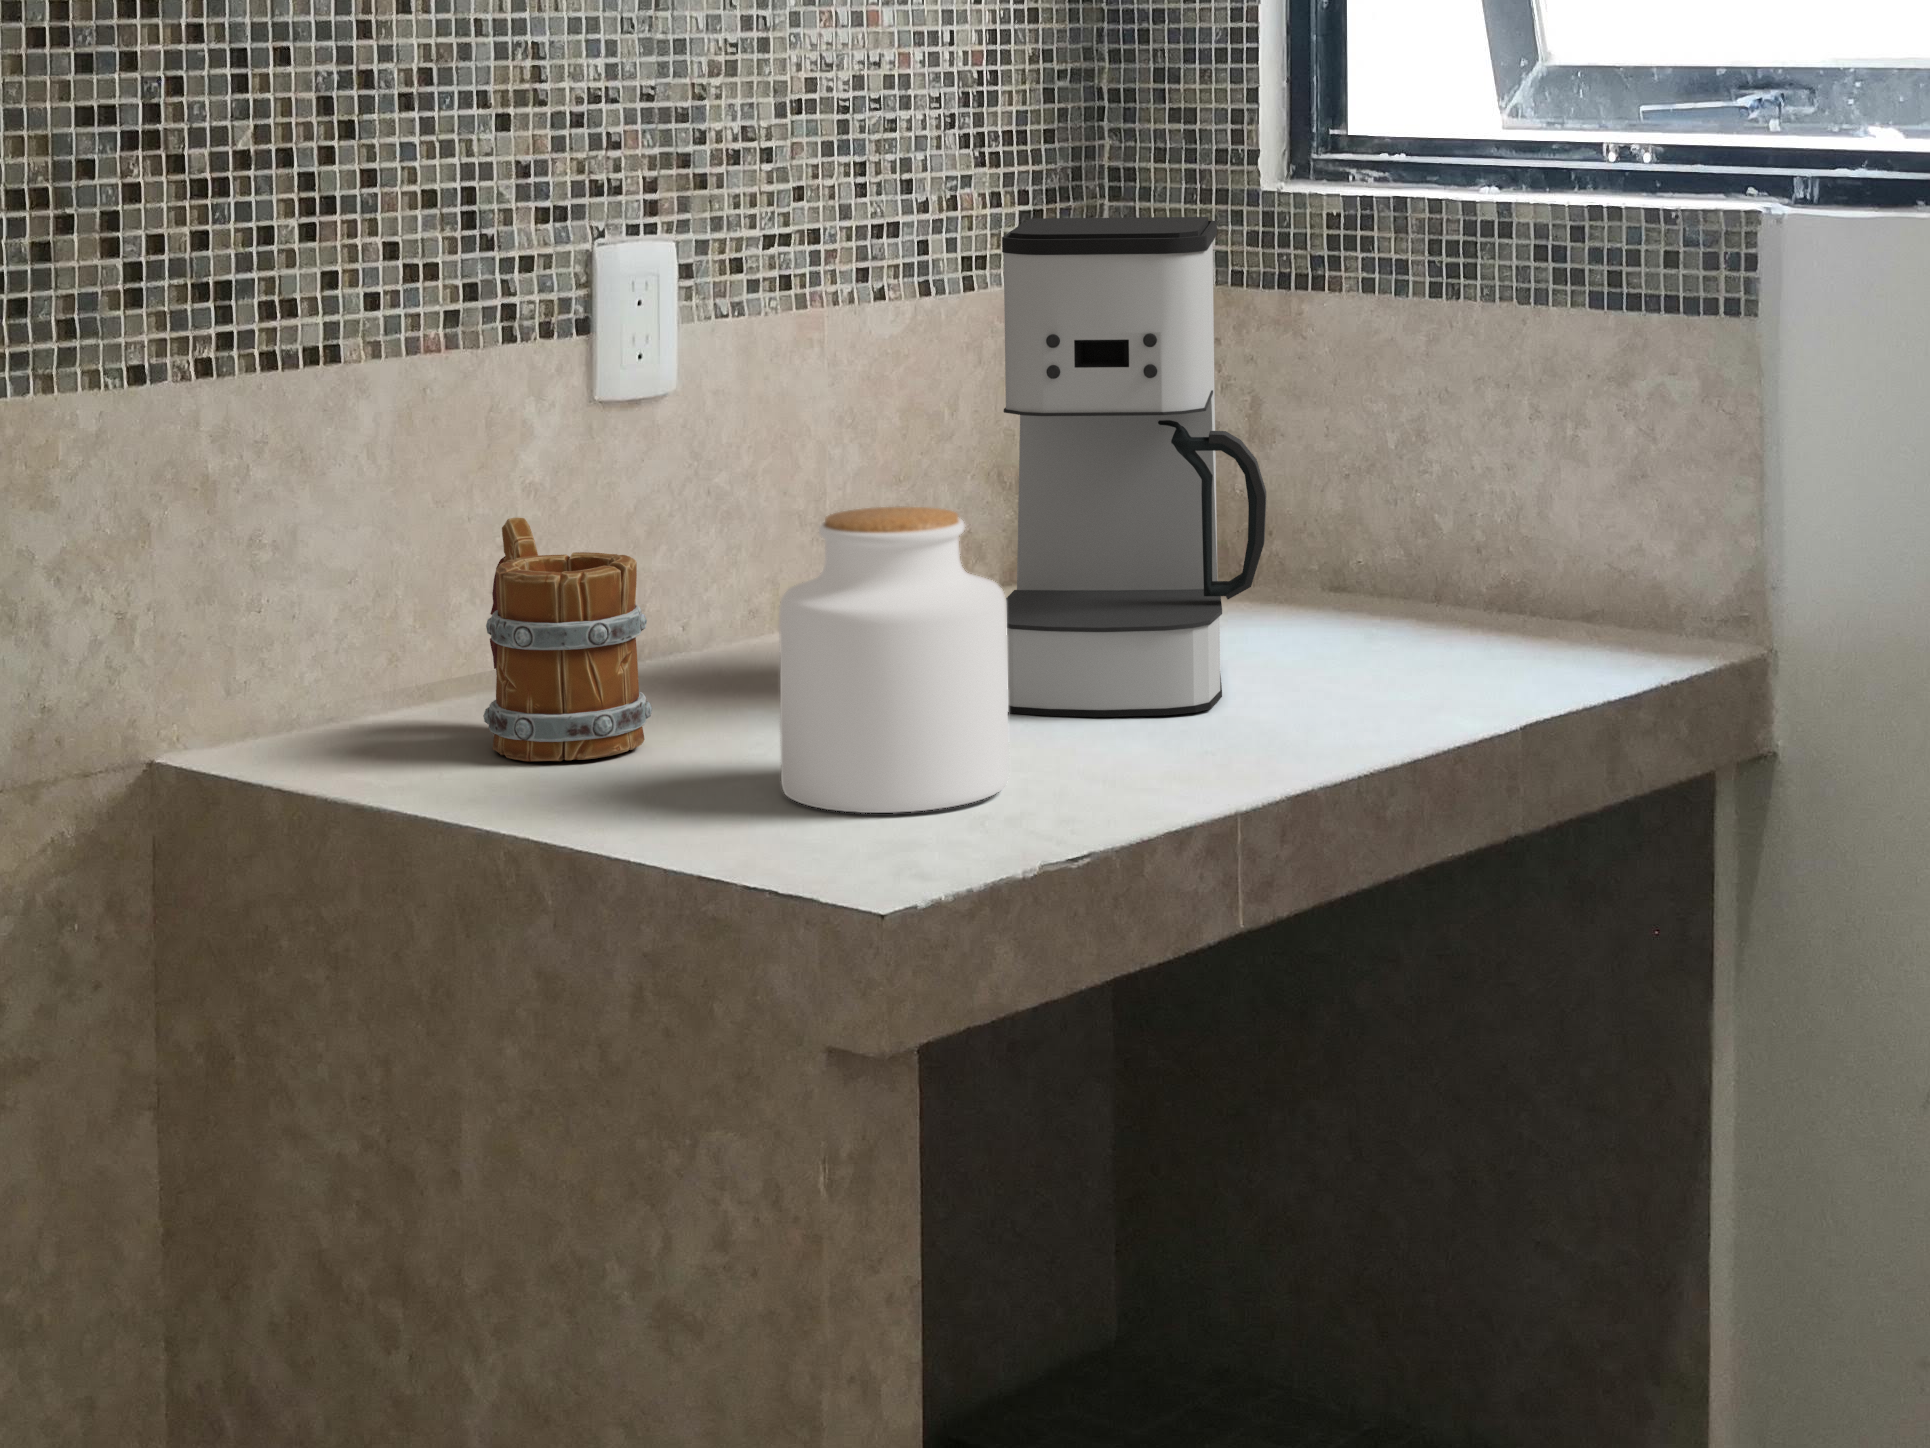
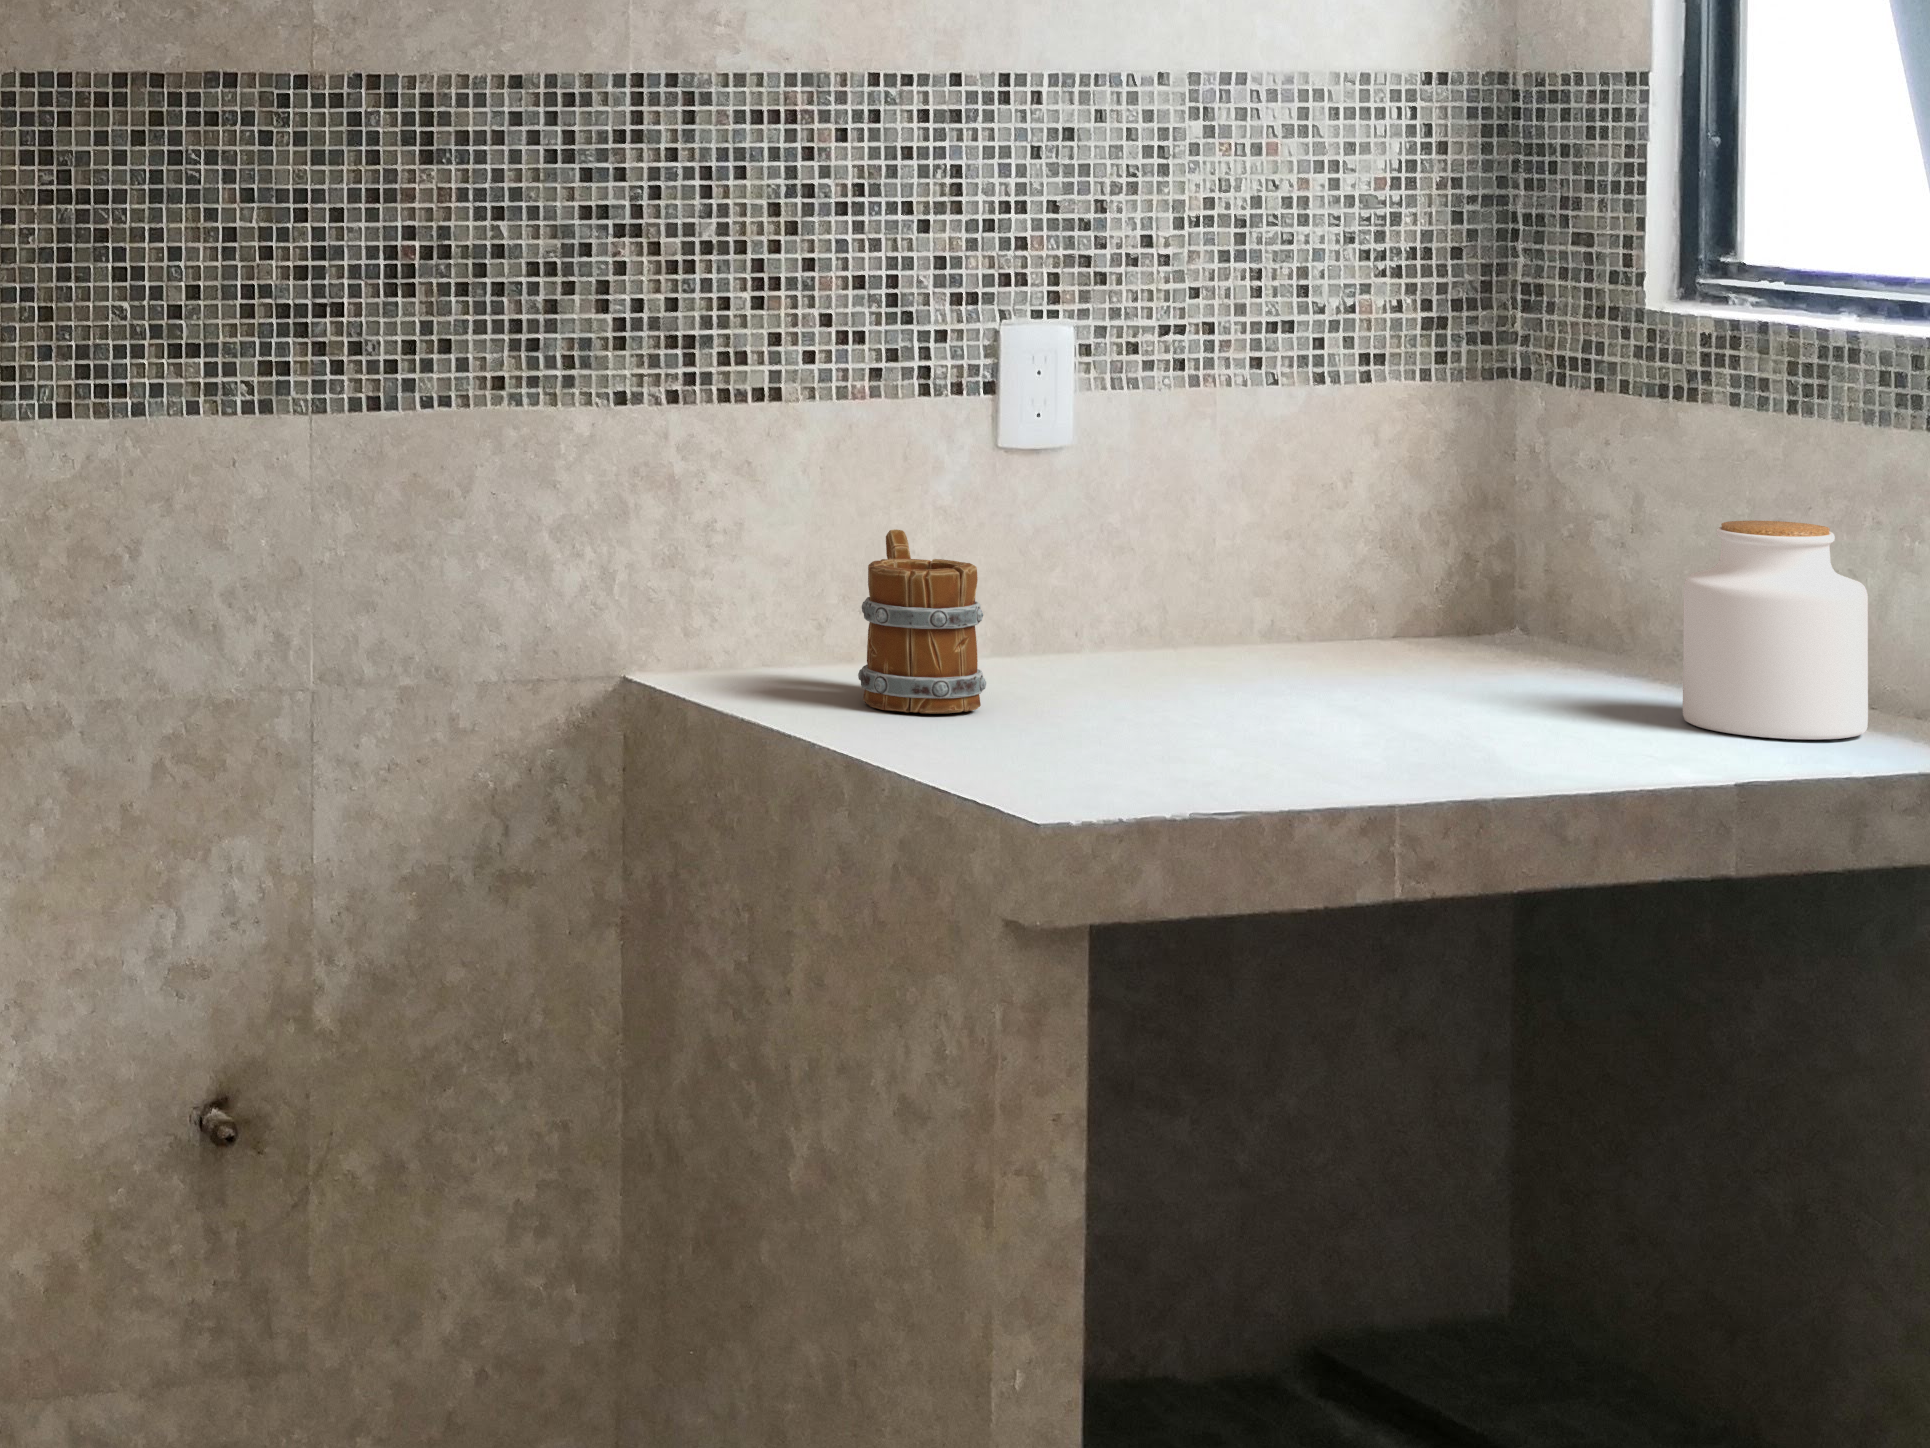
coffee maker: present [1002,217,1266,717] -> none [1289,322,1544,740]
jar: present [779,507,1009,813] -> present [1683,521,1868,739]

